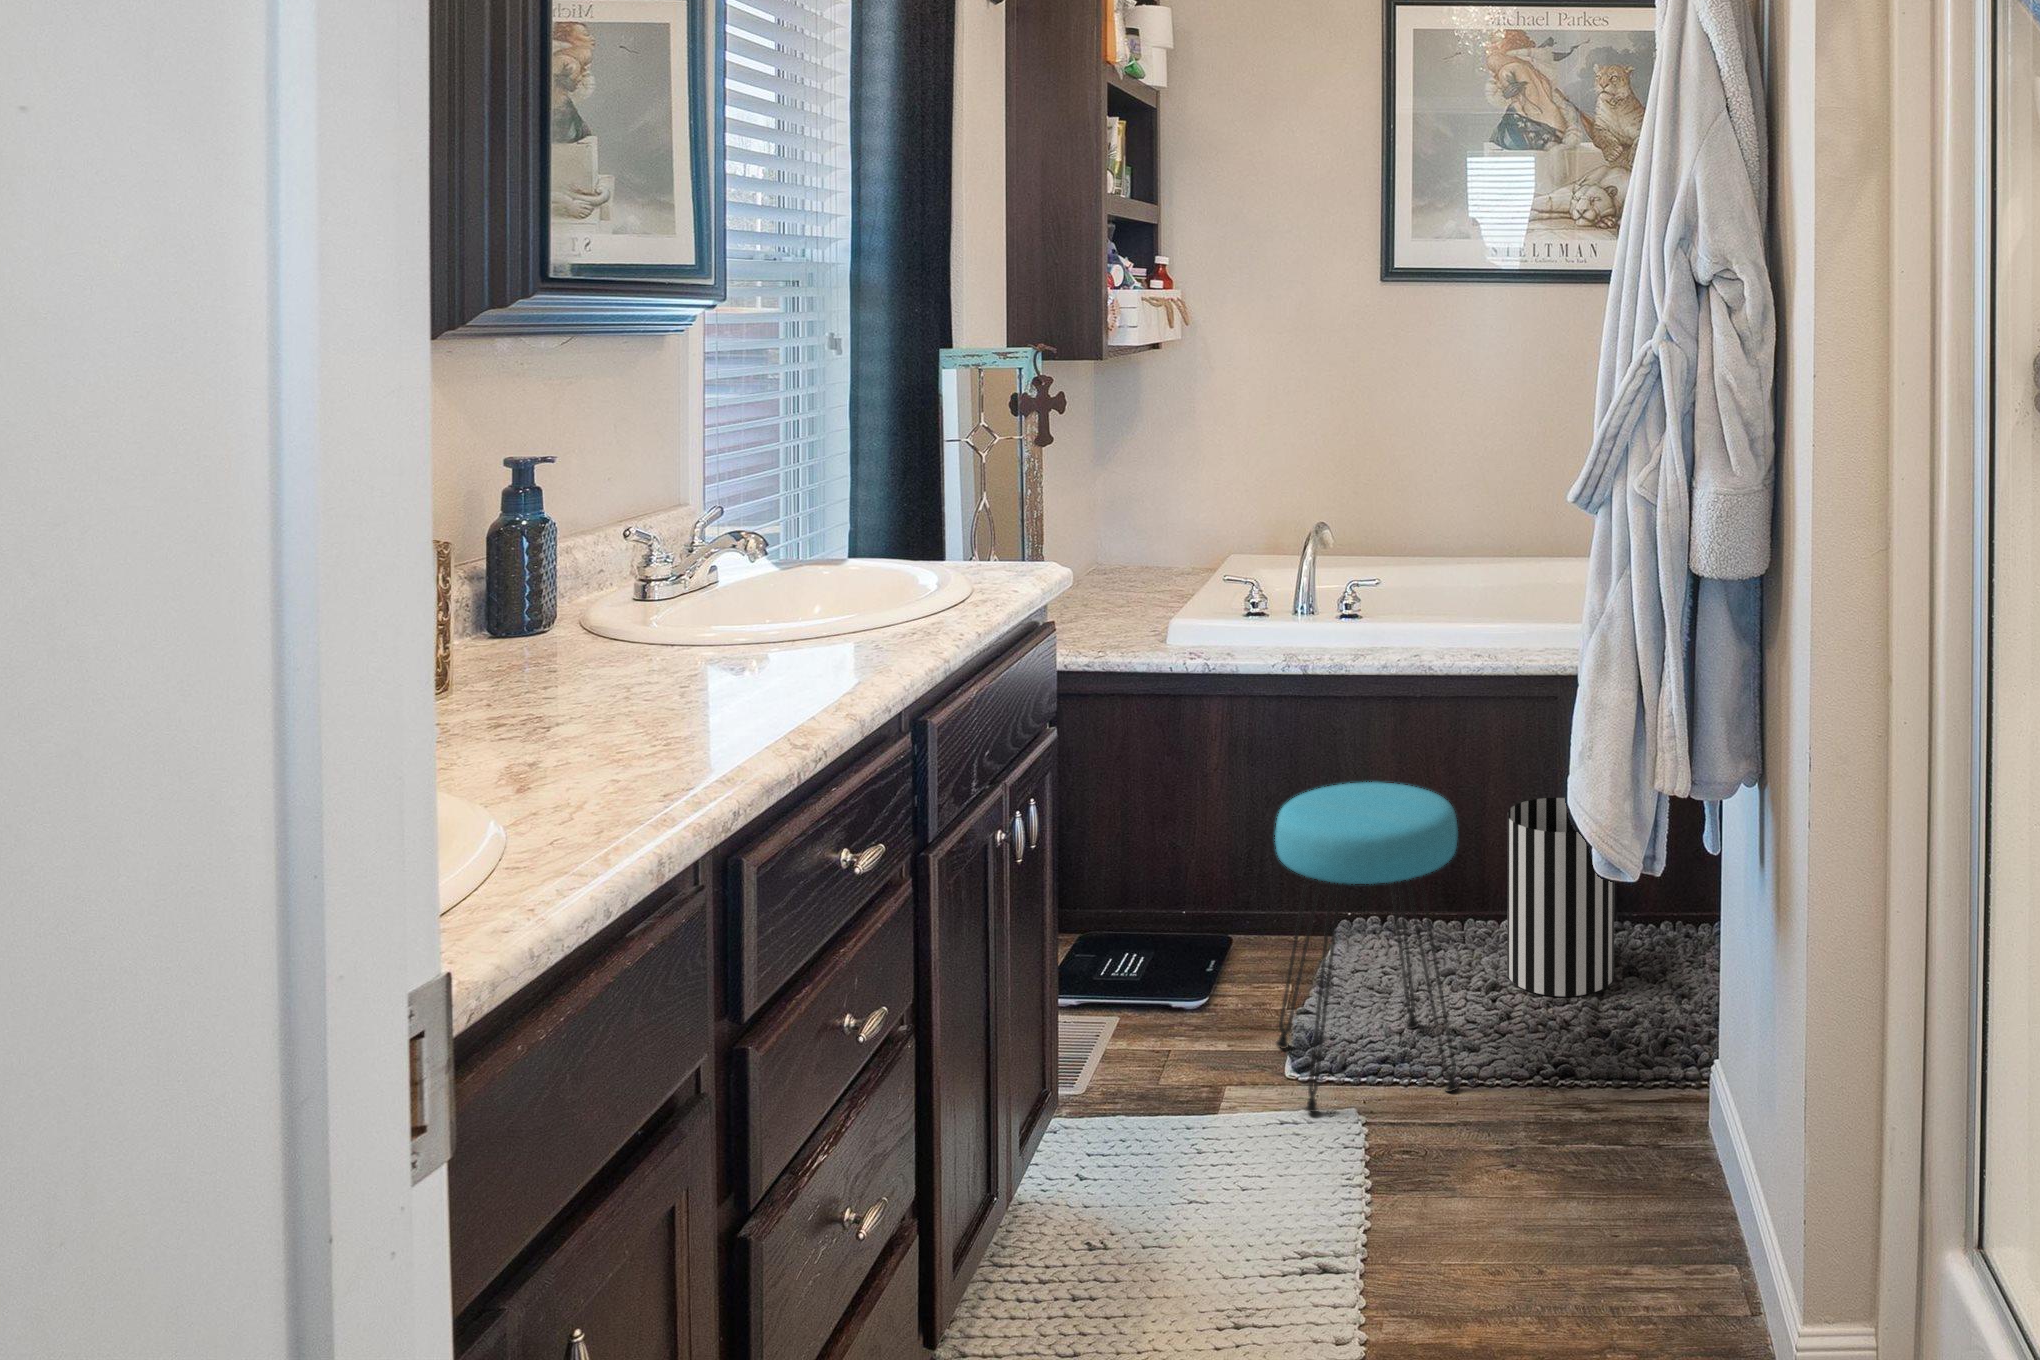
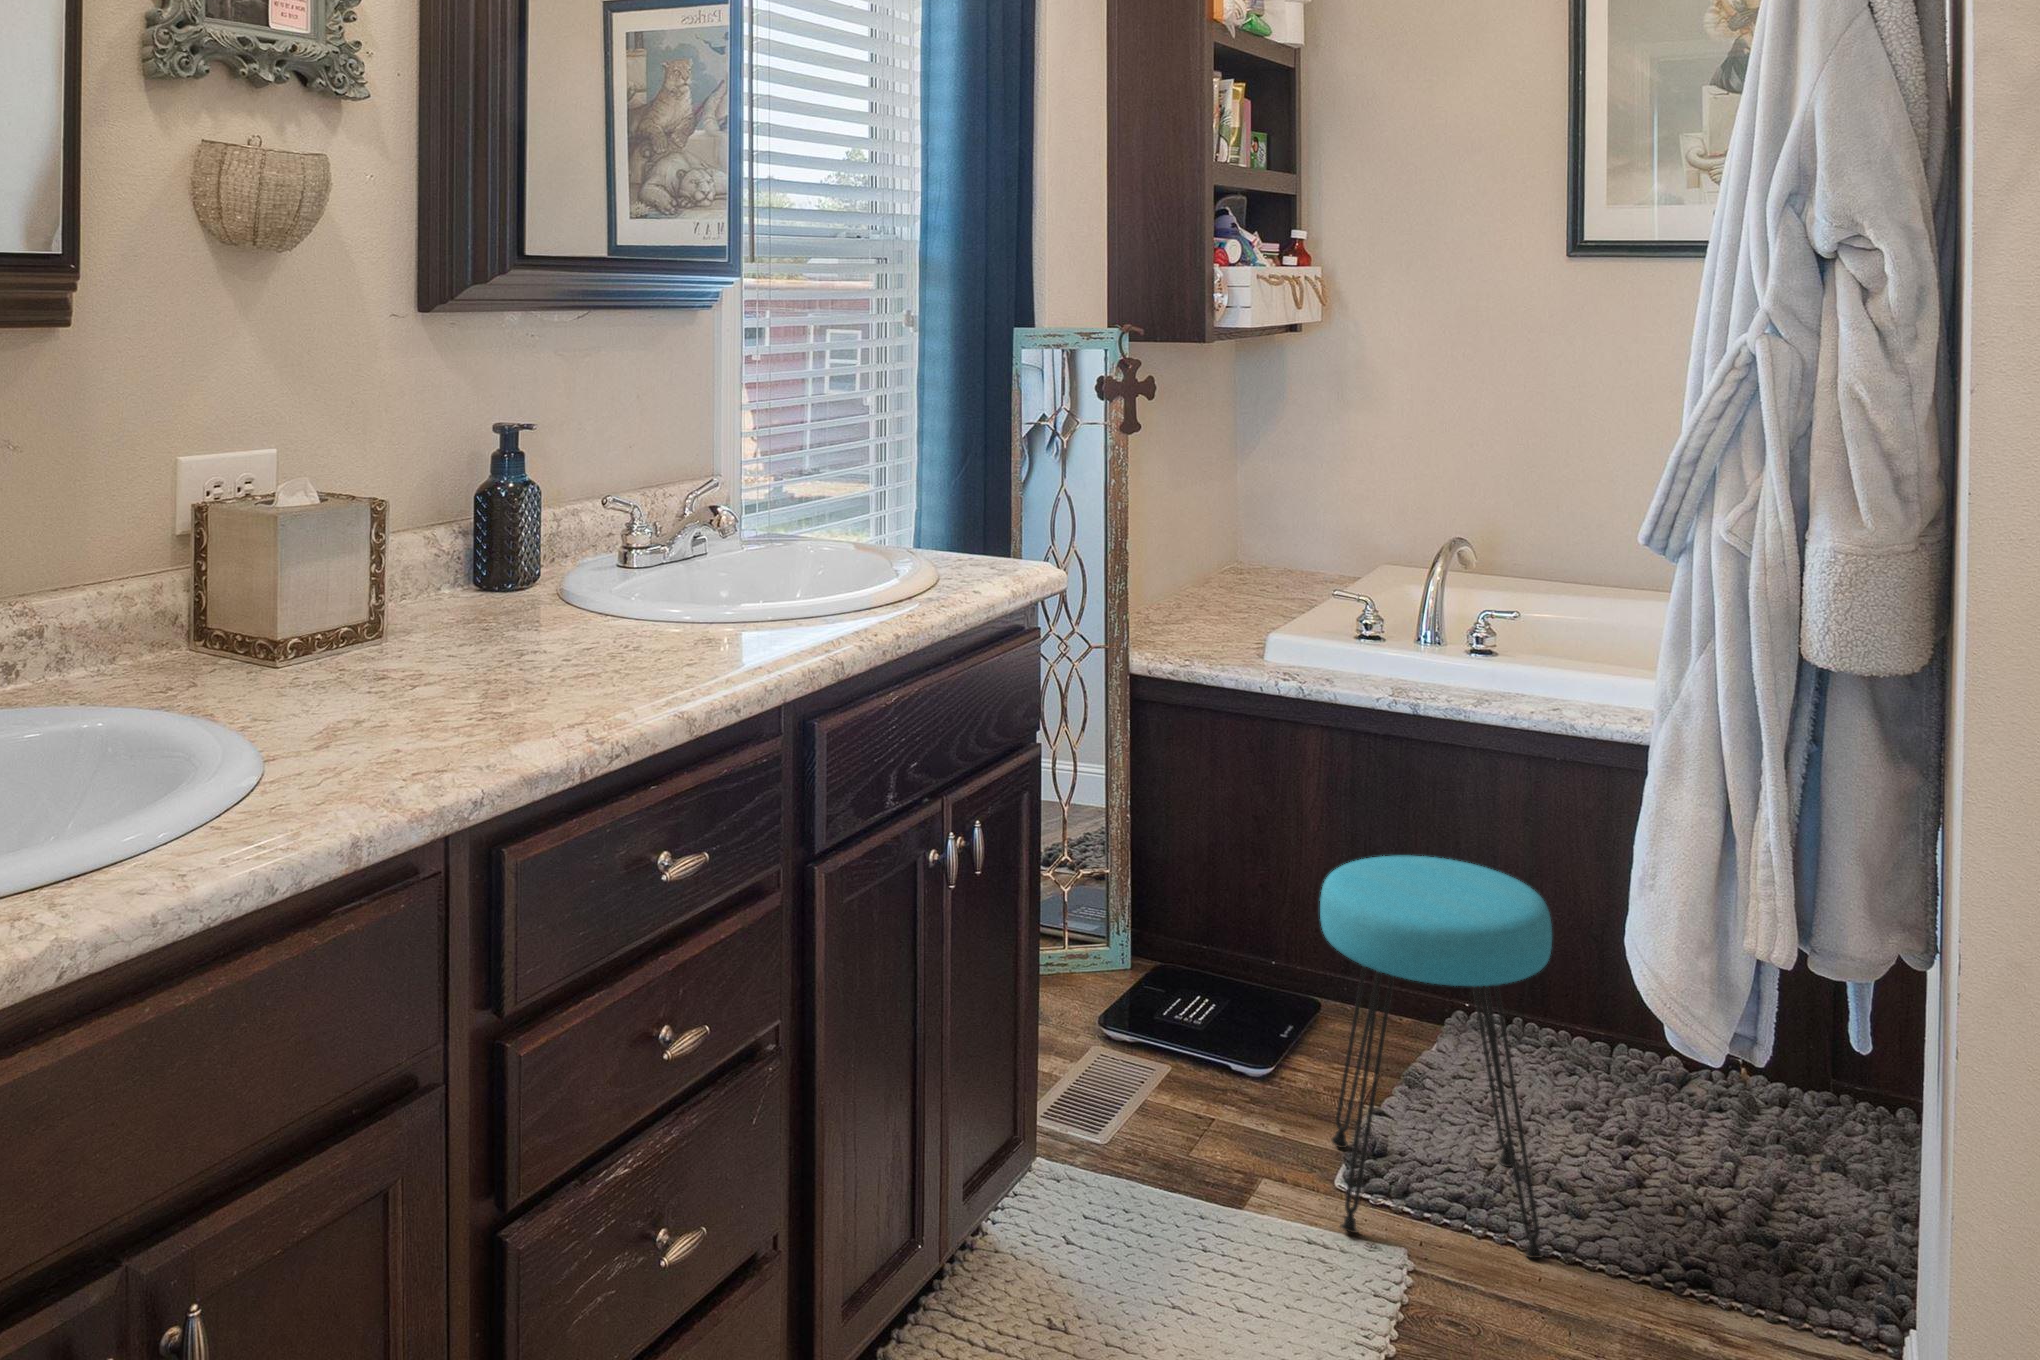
wastebasket: present [1507,798,1614,996] -> none [1656,917,1814,1184]

